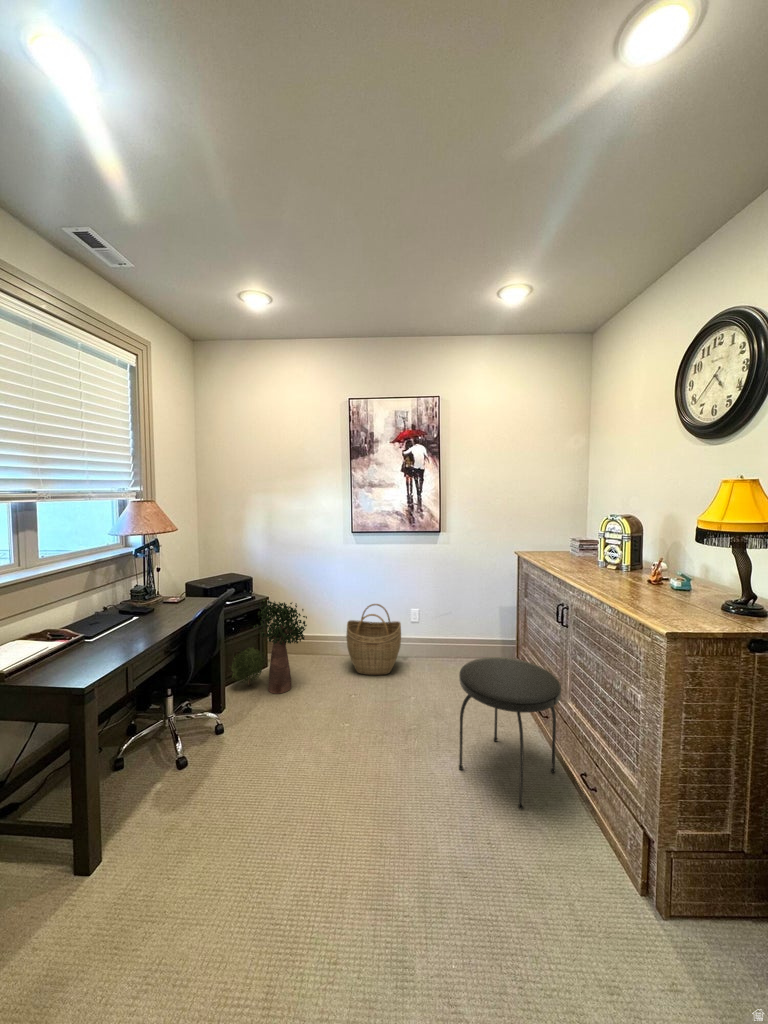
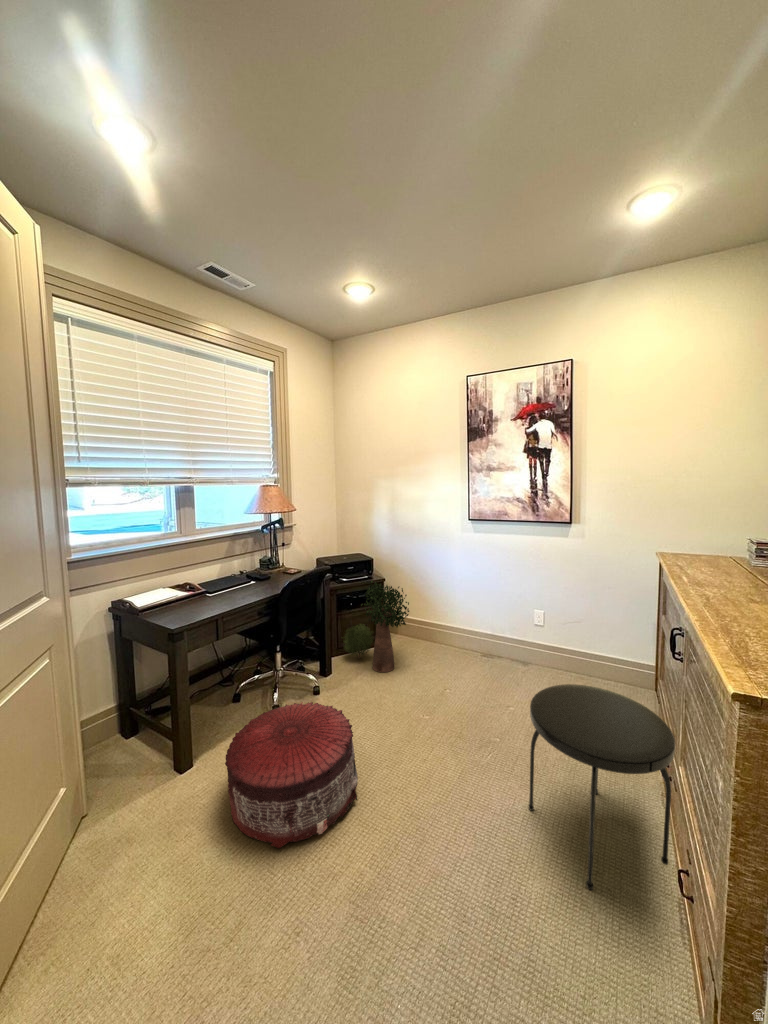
woven basket: present [346,604,401,675] -> none [454,599,515,678]
pouf: none [164,733,320,903] -> present [225,702,358,848]

